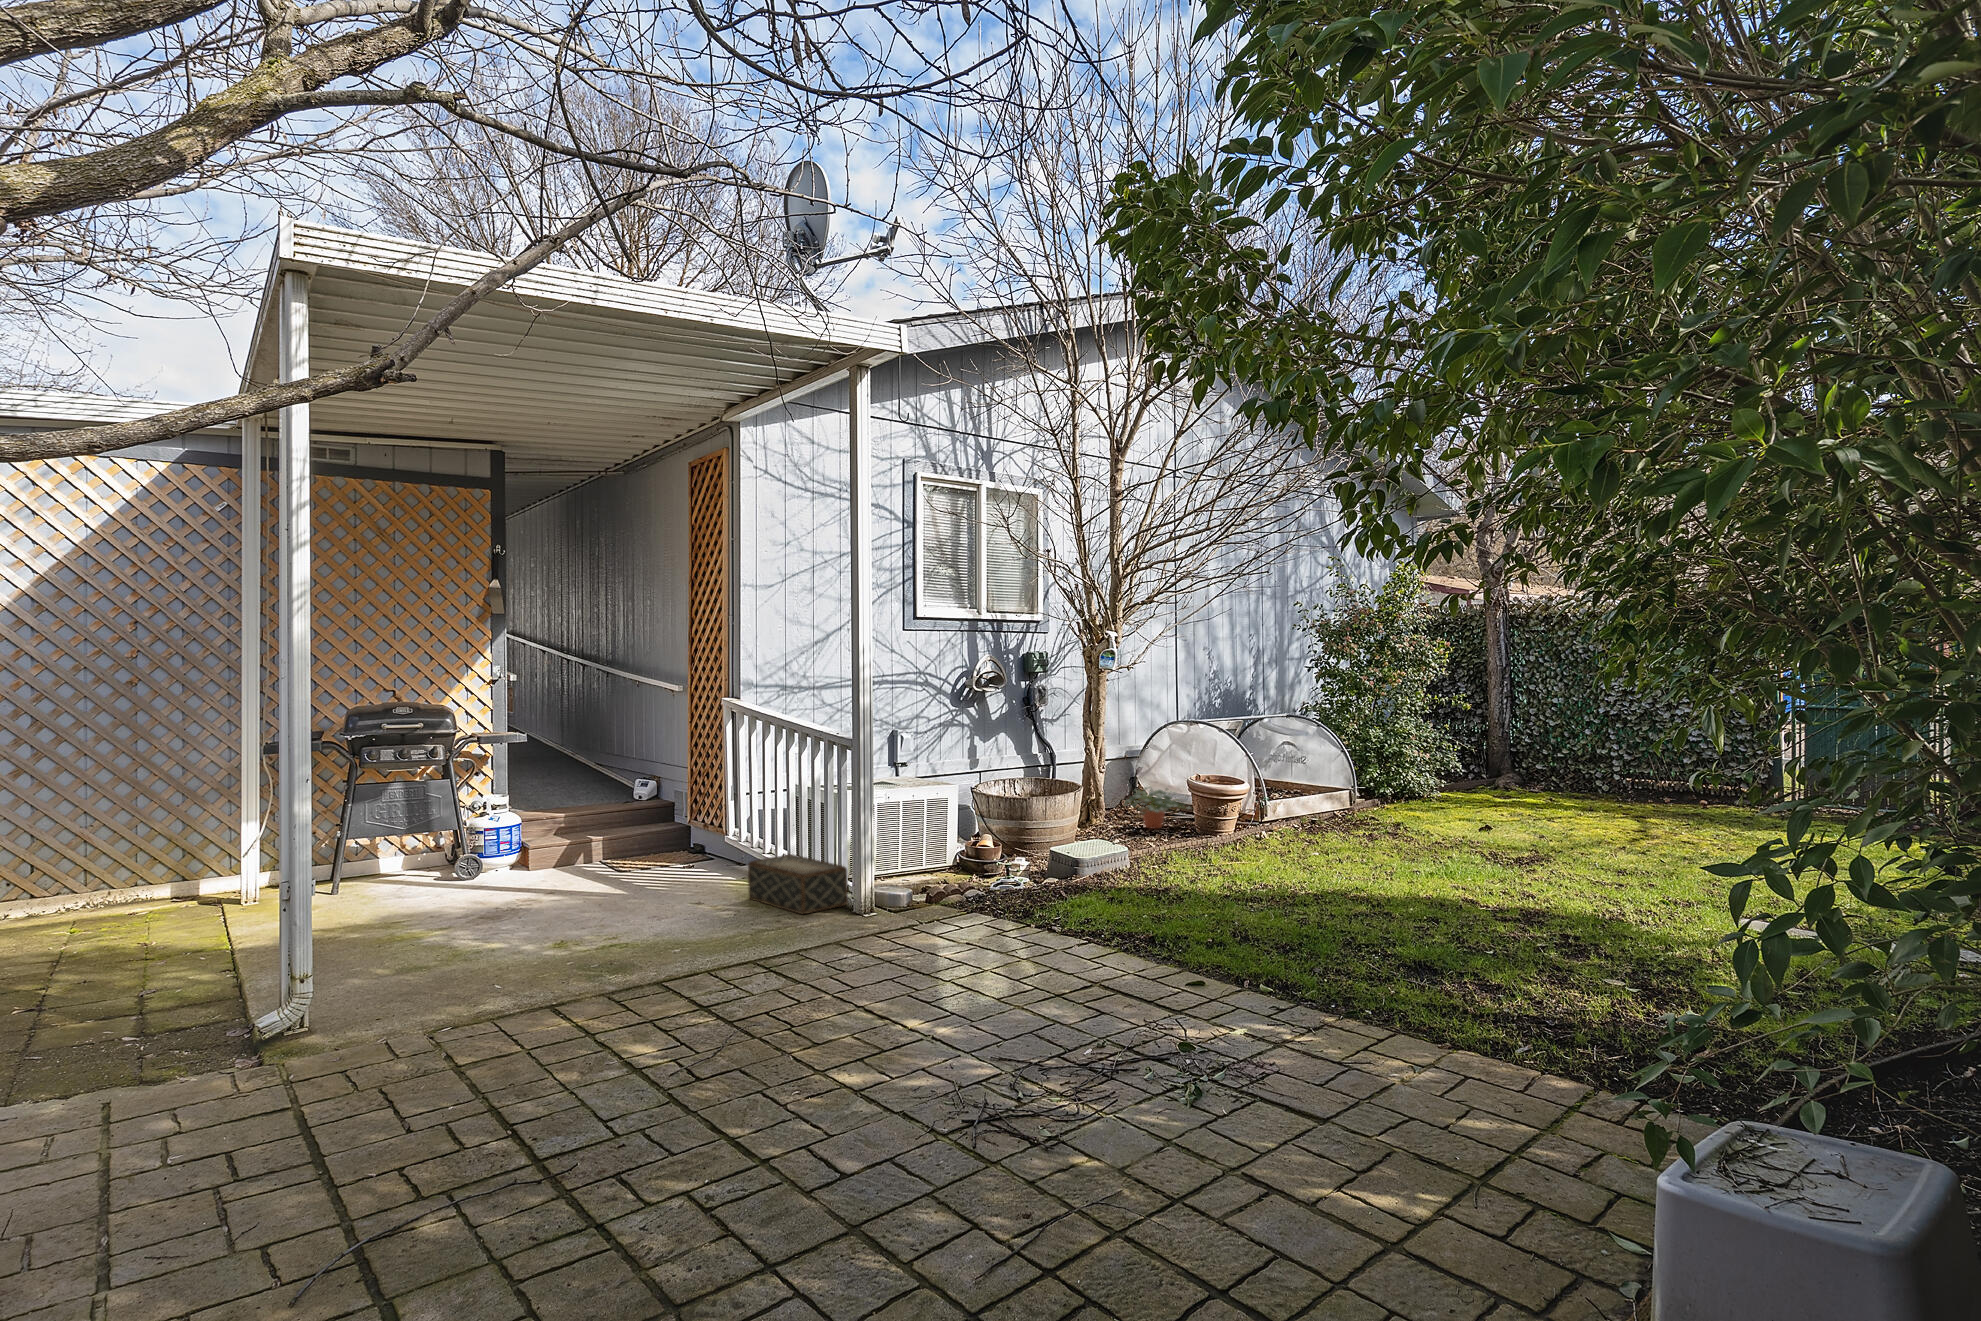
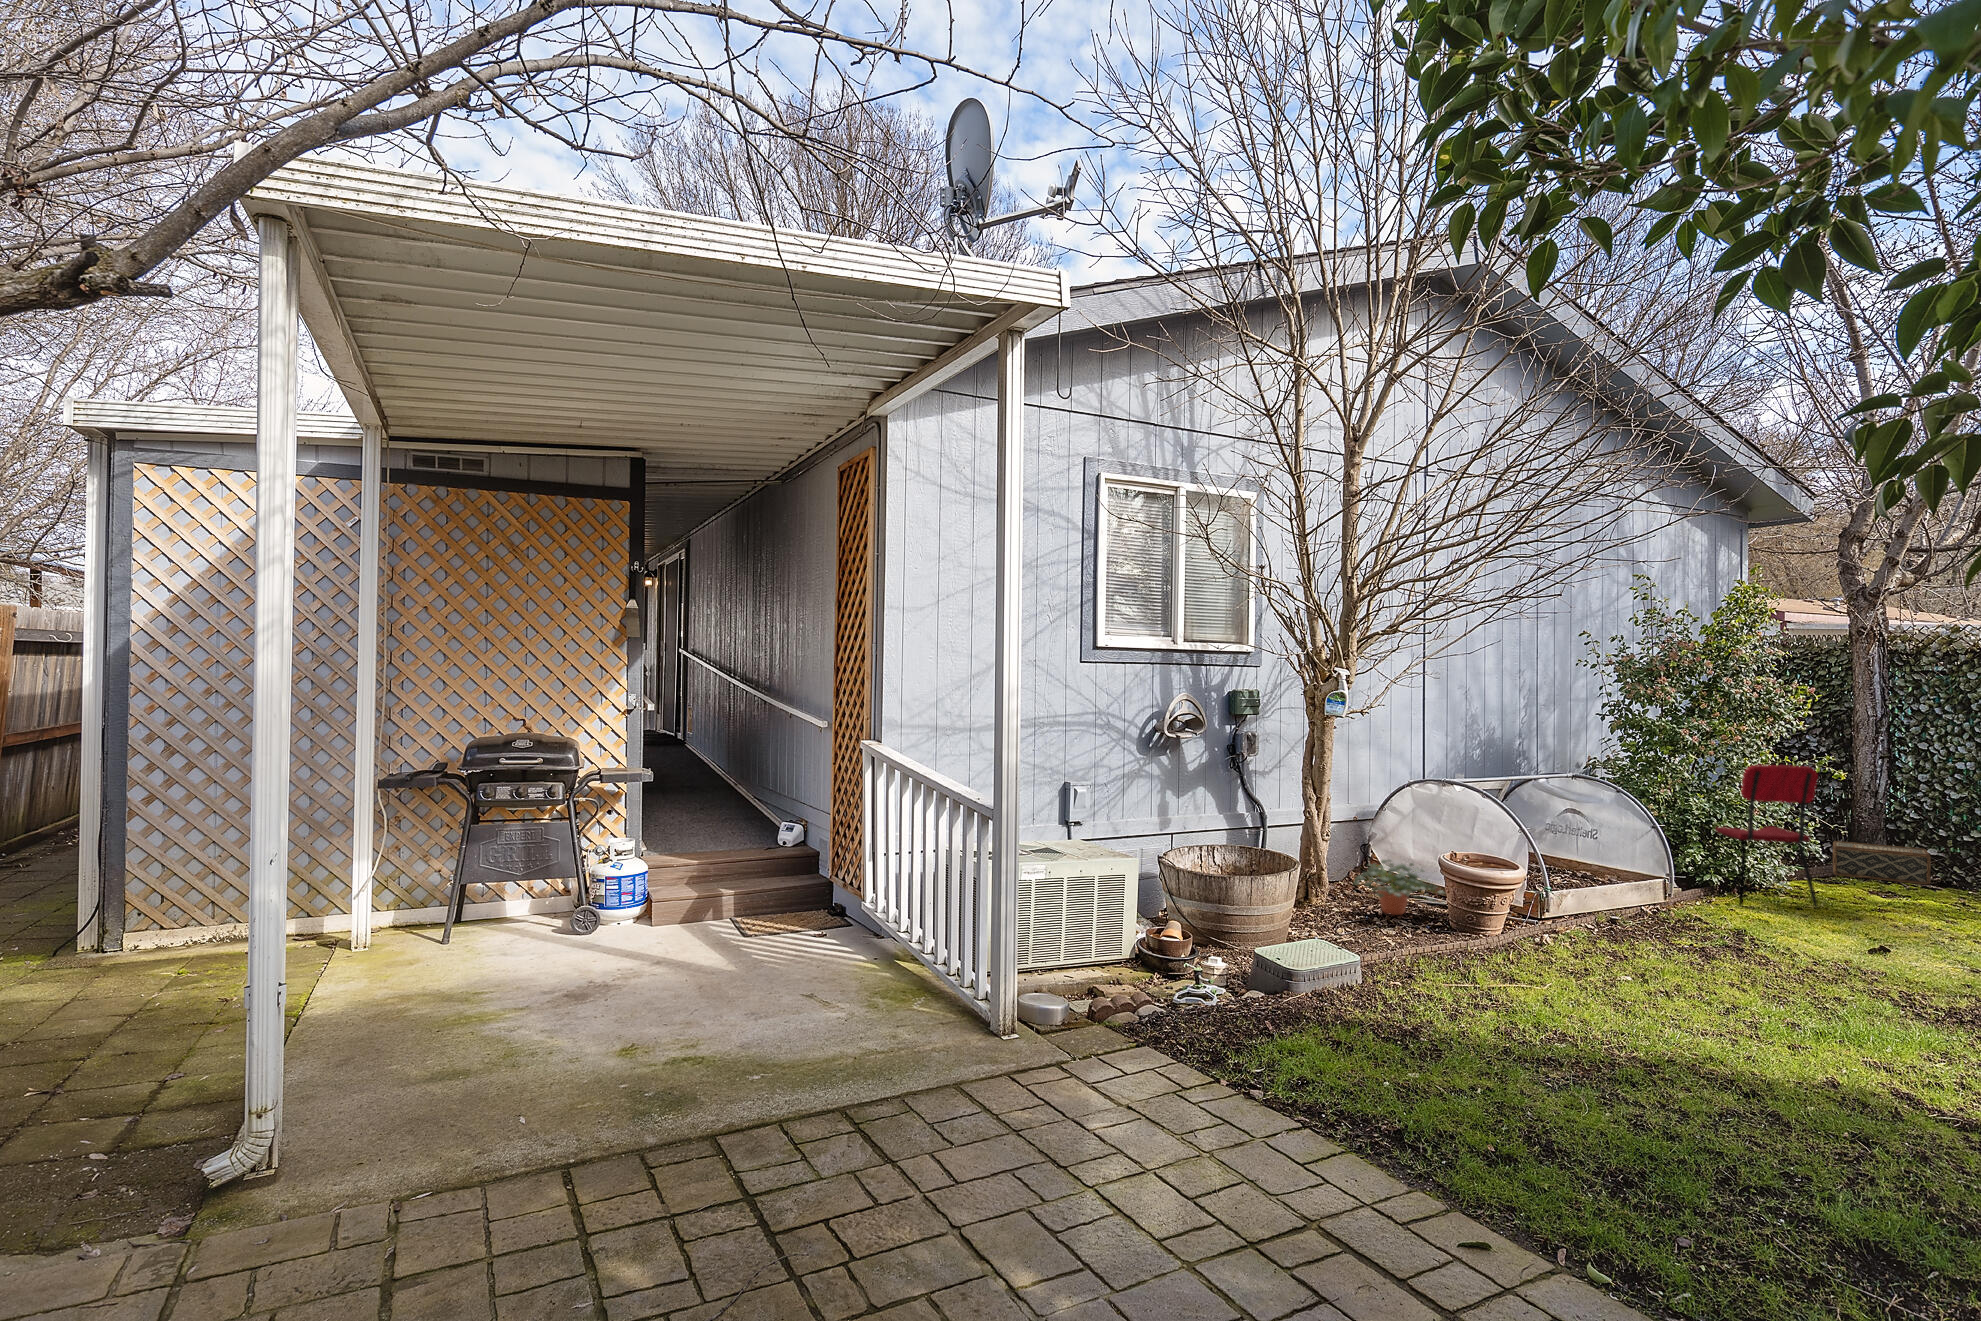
chair: none [1375,702,1456,810] -> present [1697,765,1818,908]
woven basket: present [748,854,848,914] -> present [1833,841,1931,885]

